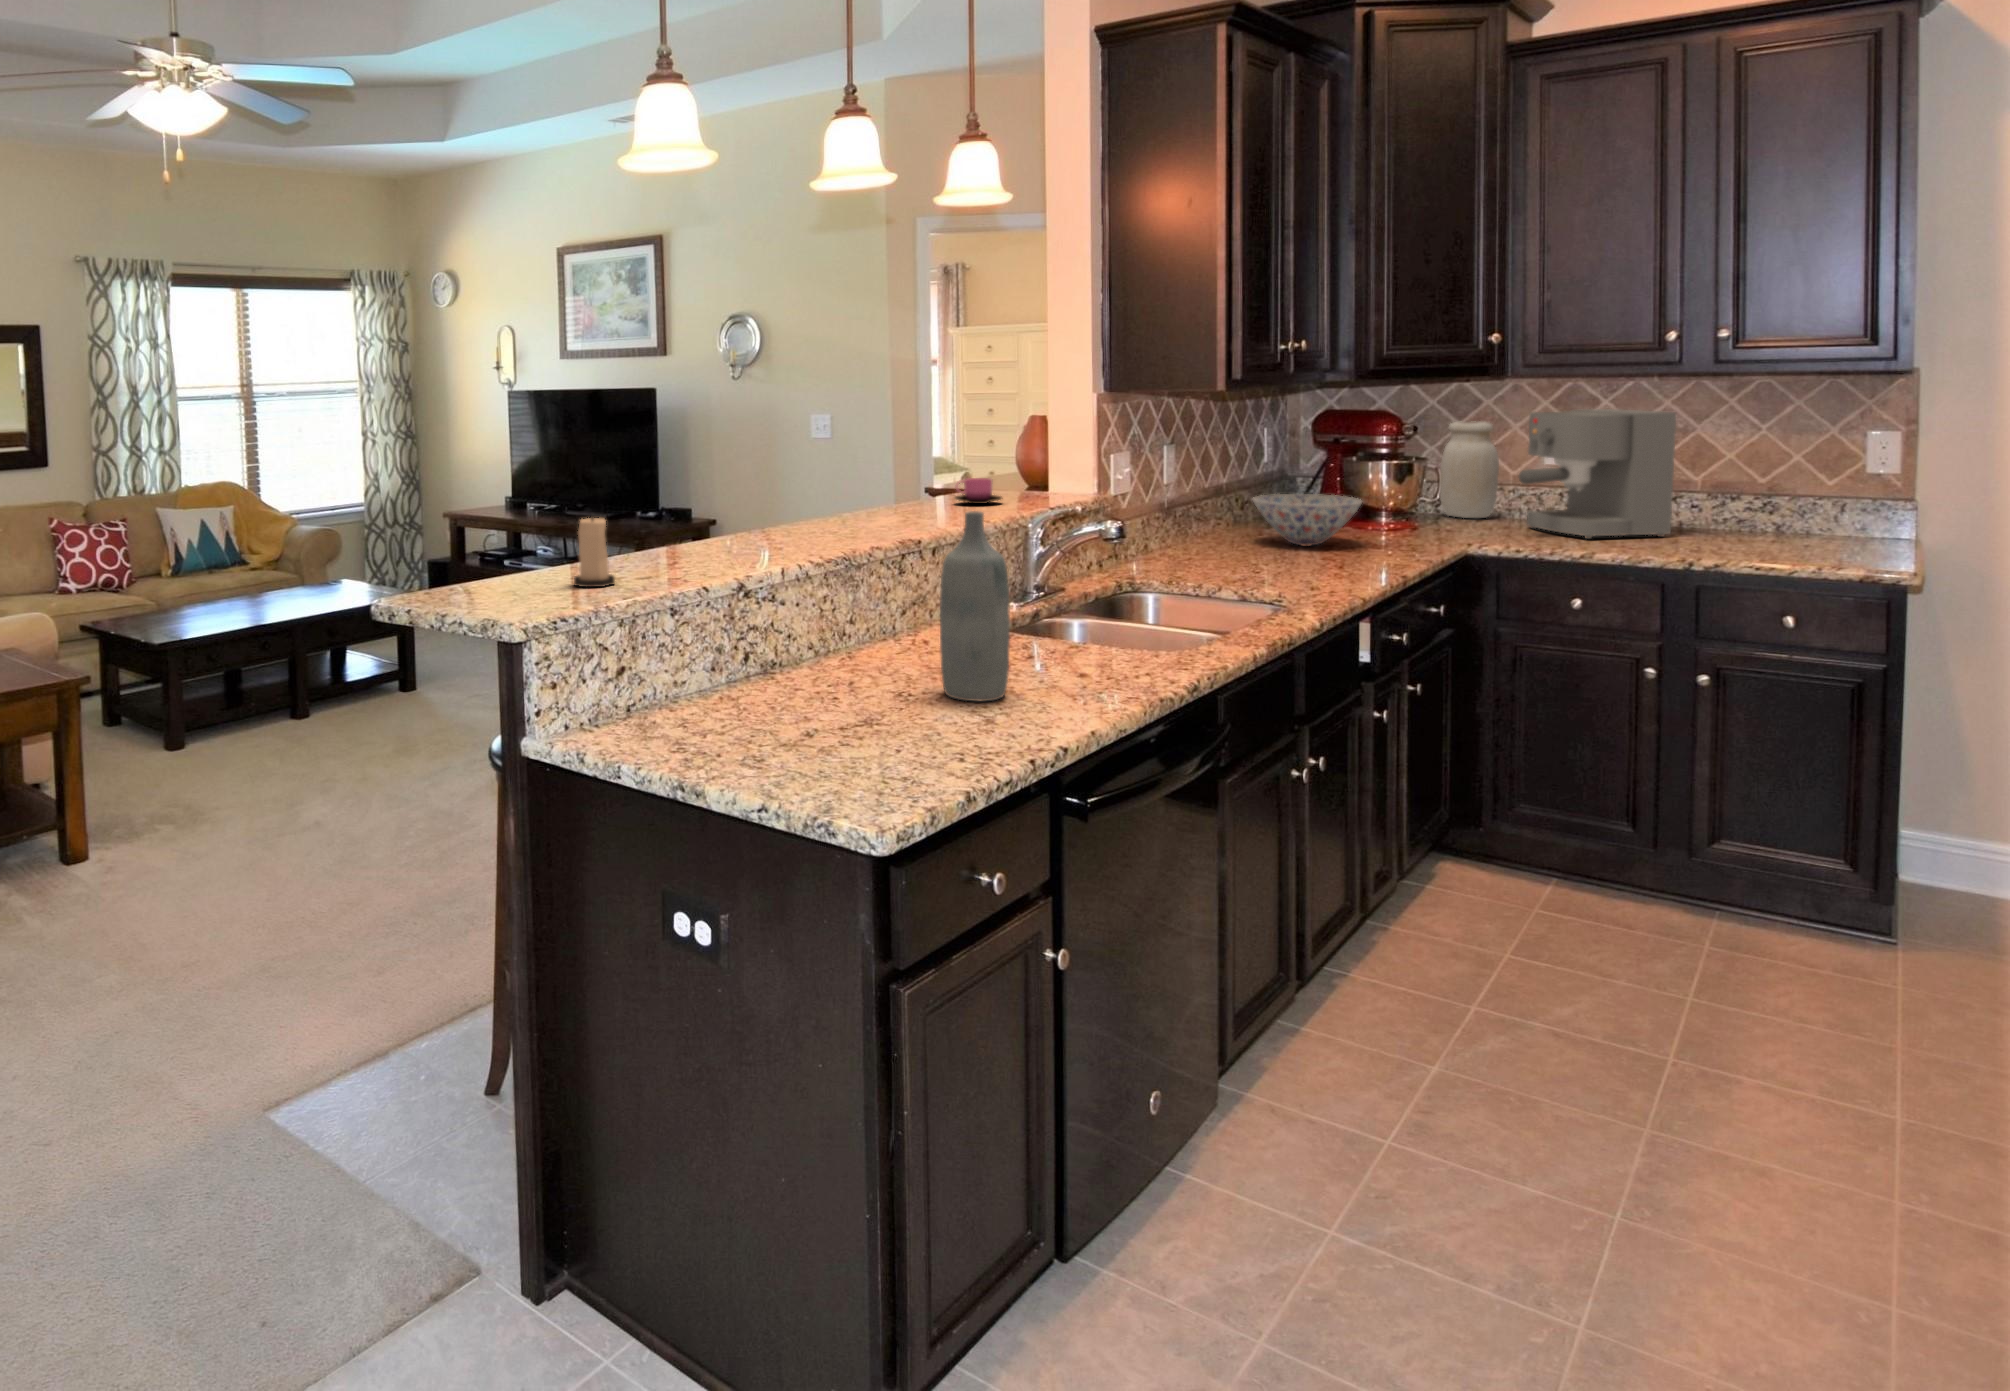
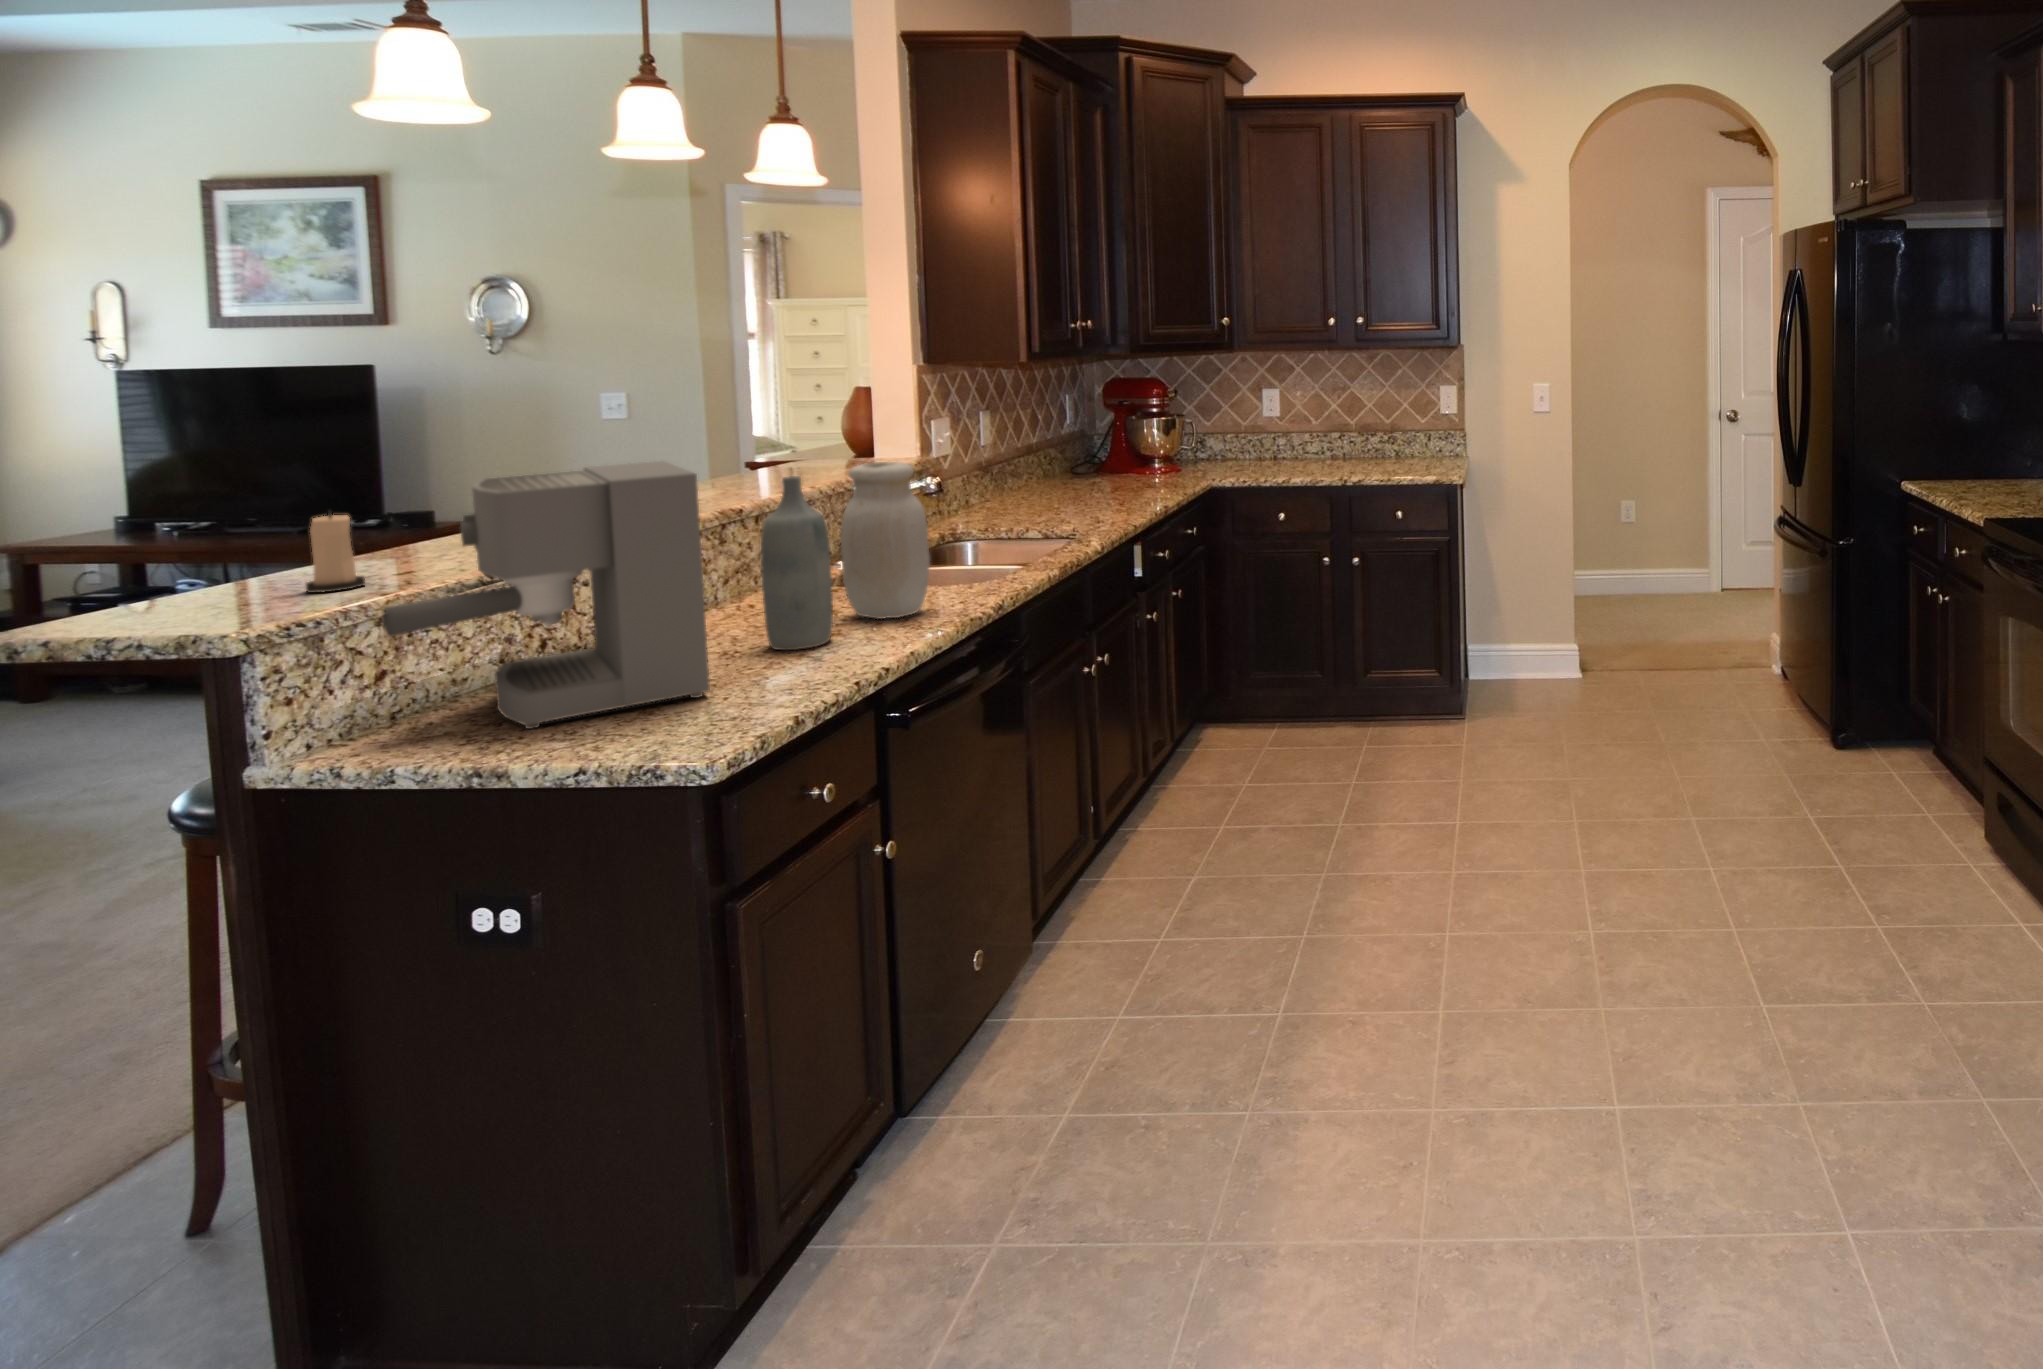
coffee maker: present [1519,409,1676,539] -> present [382,461,710,729]
jar: present [1440,421,1499,518] -> present [841,462,930,619]
cup: present [955,478,1001,504] -> none [775,448,826,474]
bowl: present [1253,494,1362,545] -> none [1062,446,1149,489]

